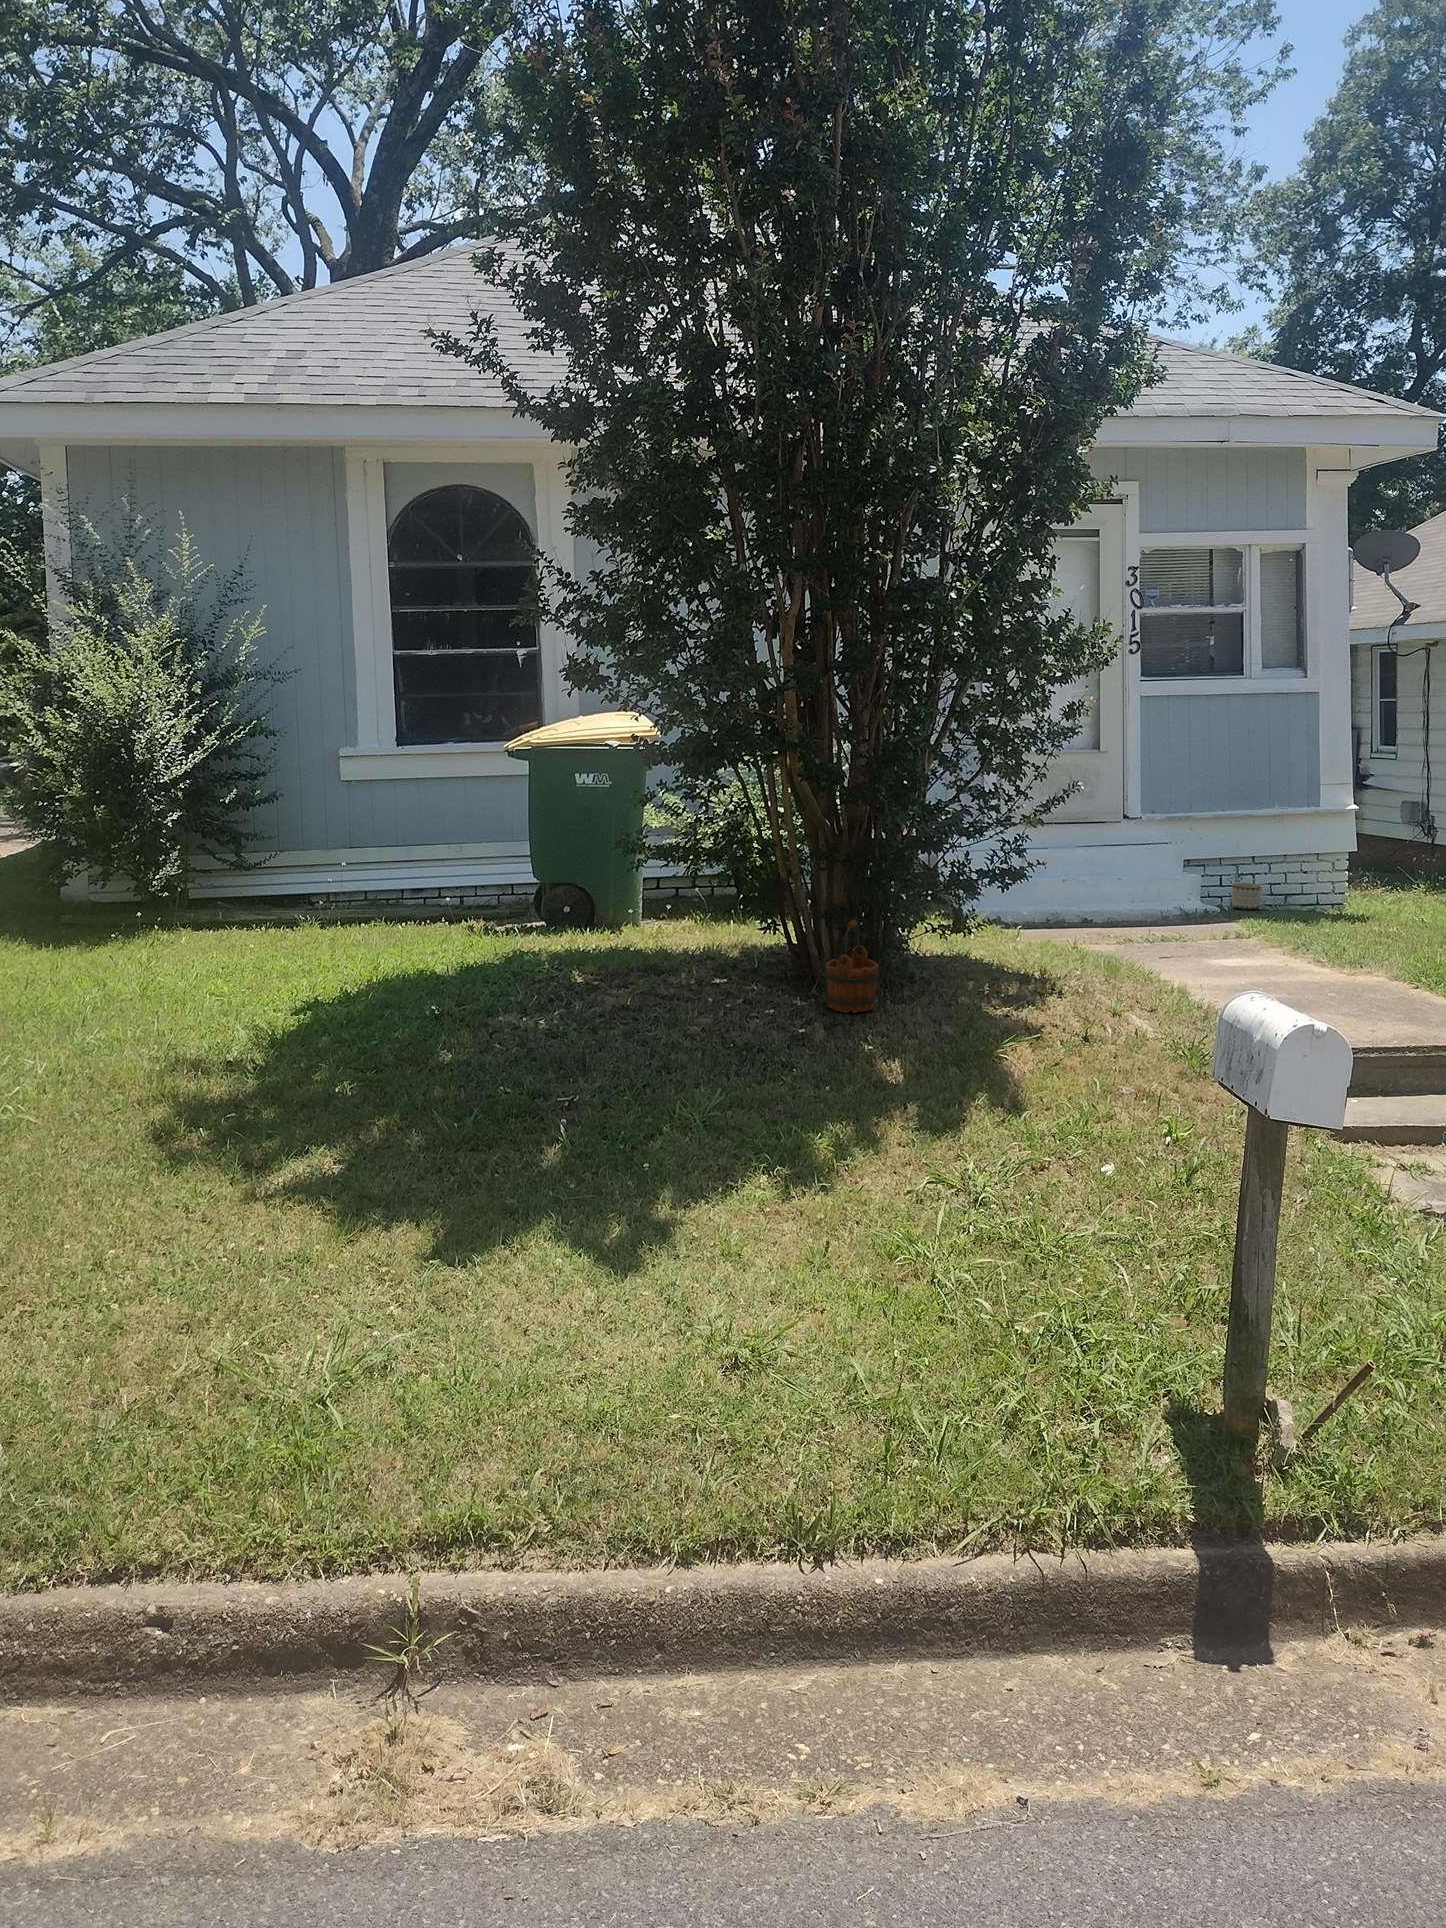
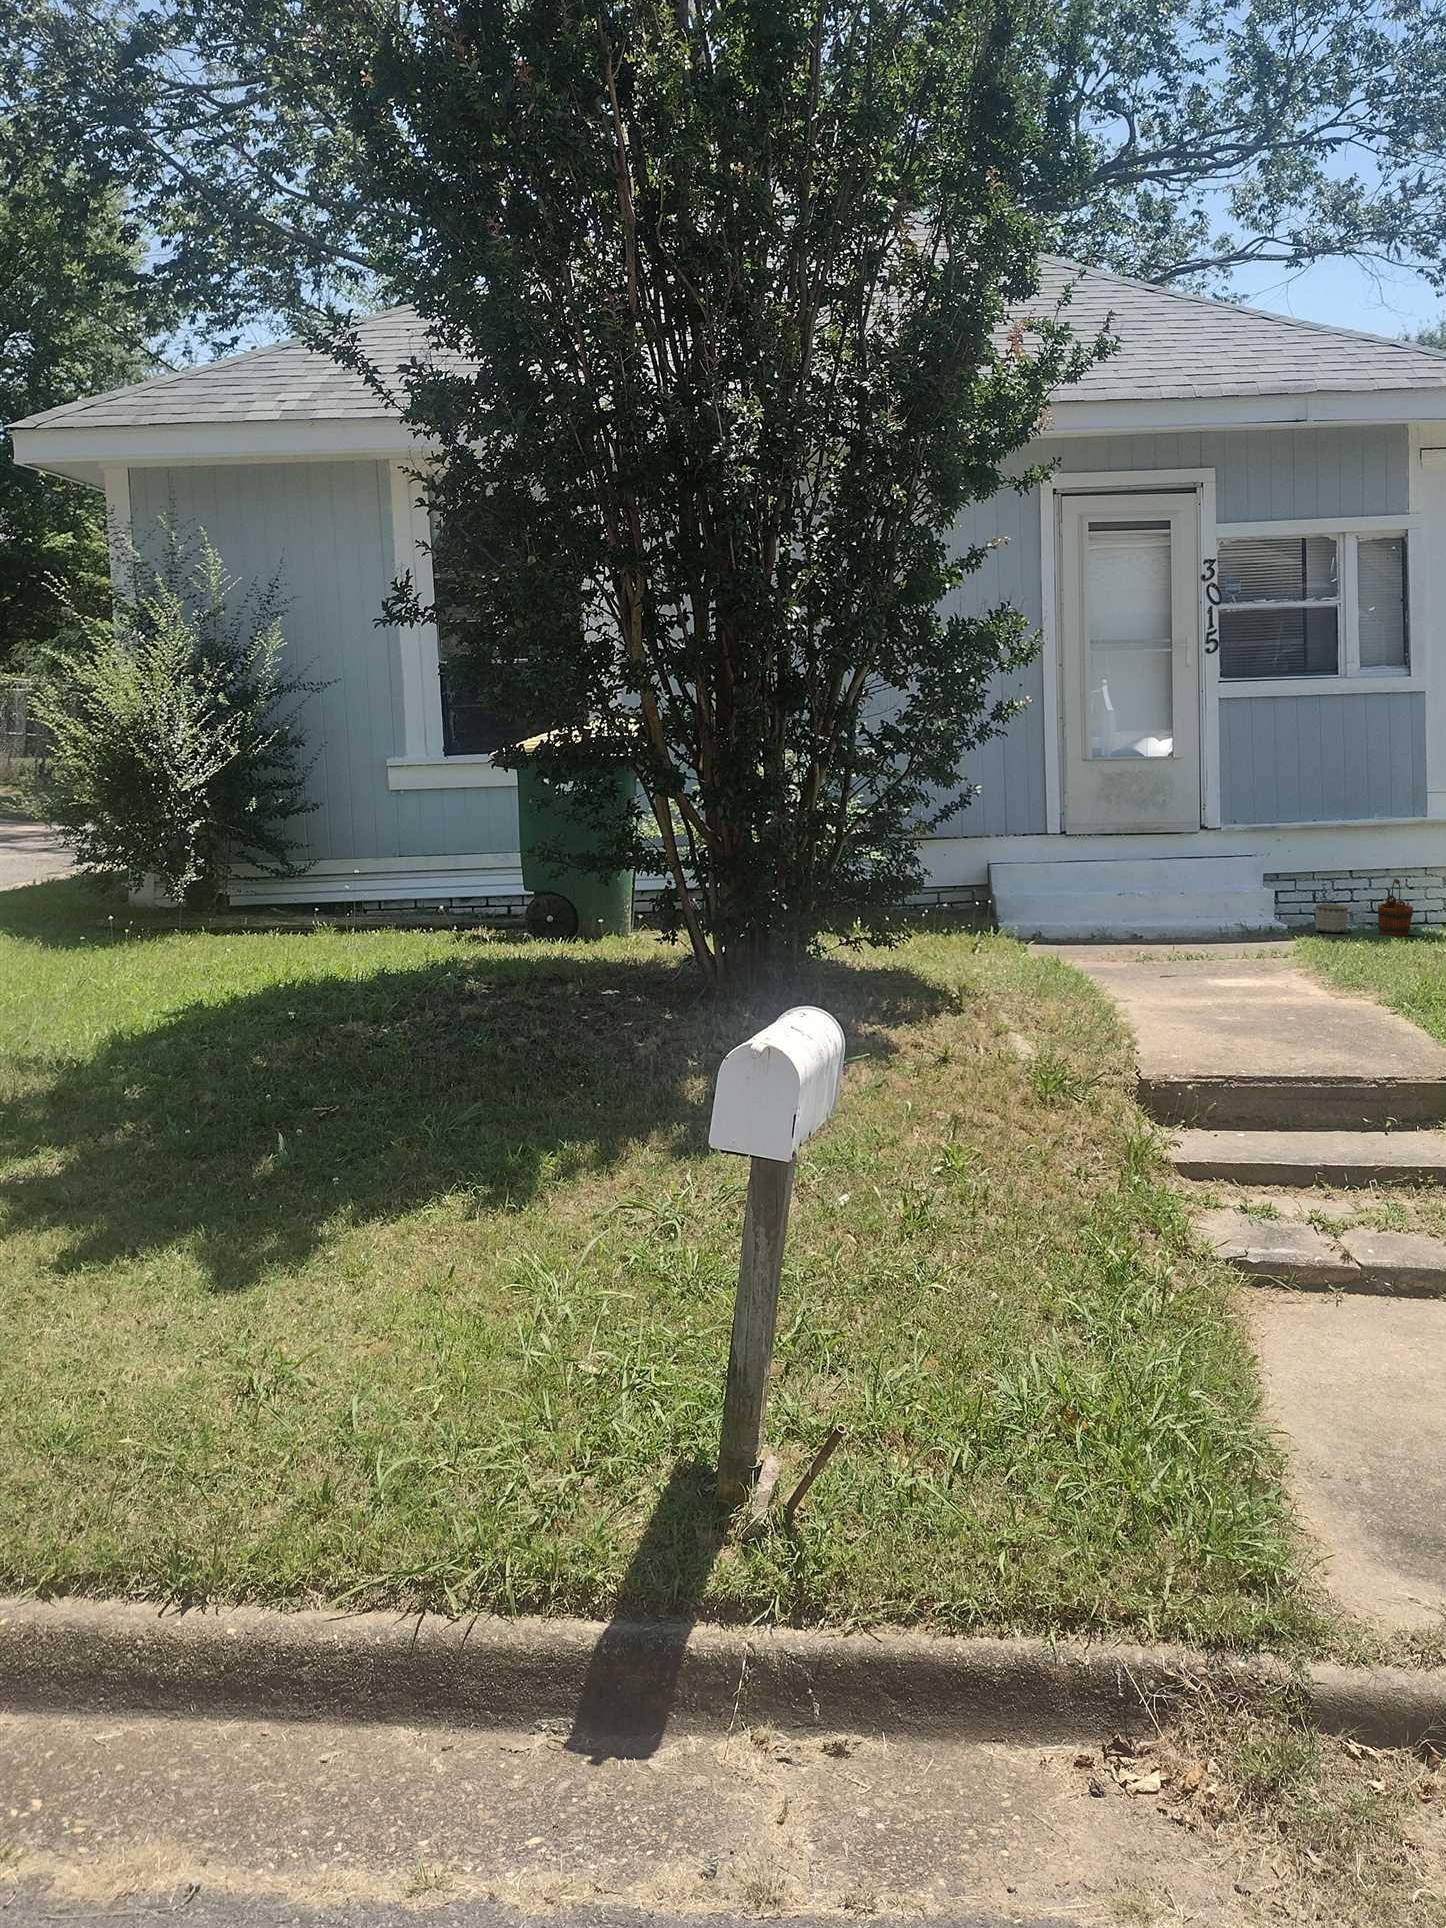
wooden bucket: present [825,920,879,1013] -> present [1377,879,1413,936]

